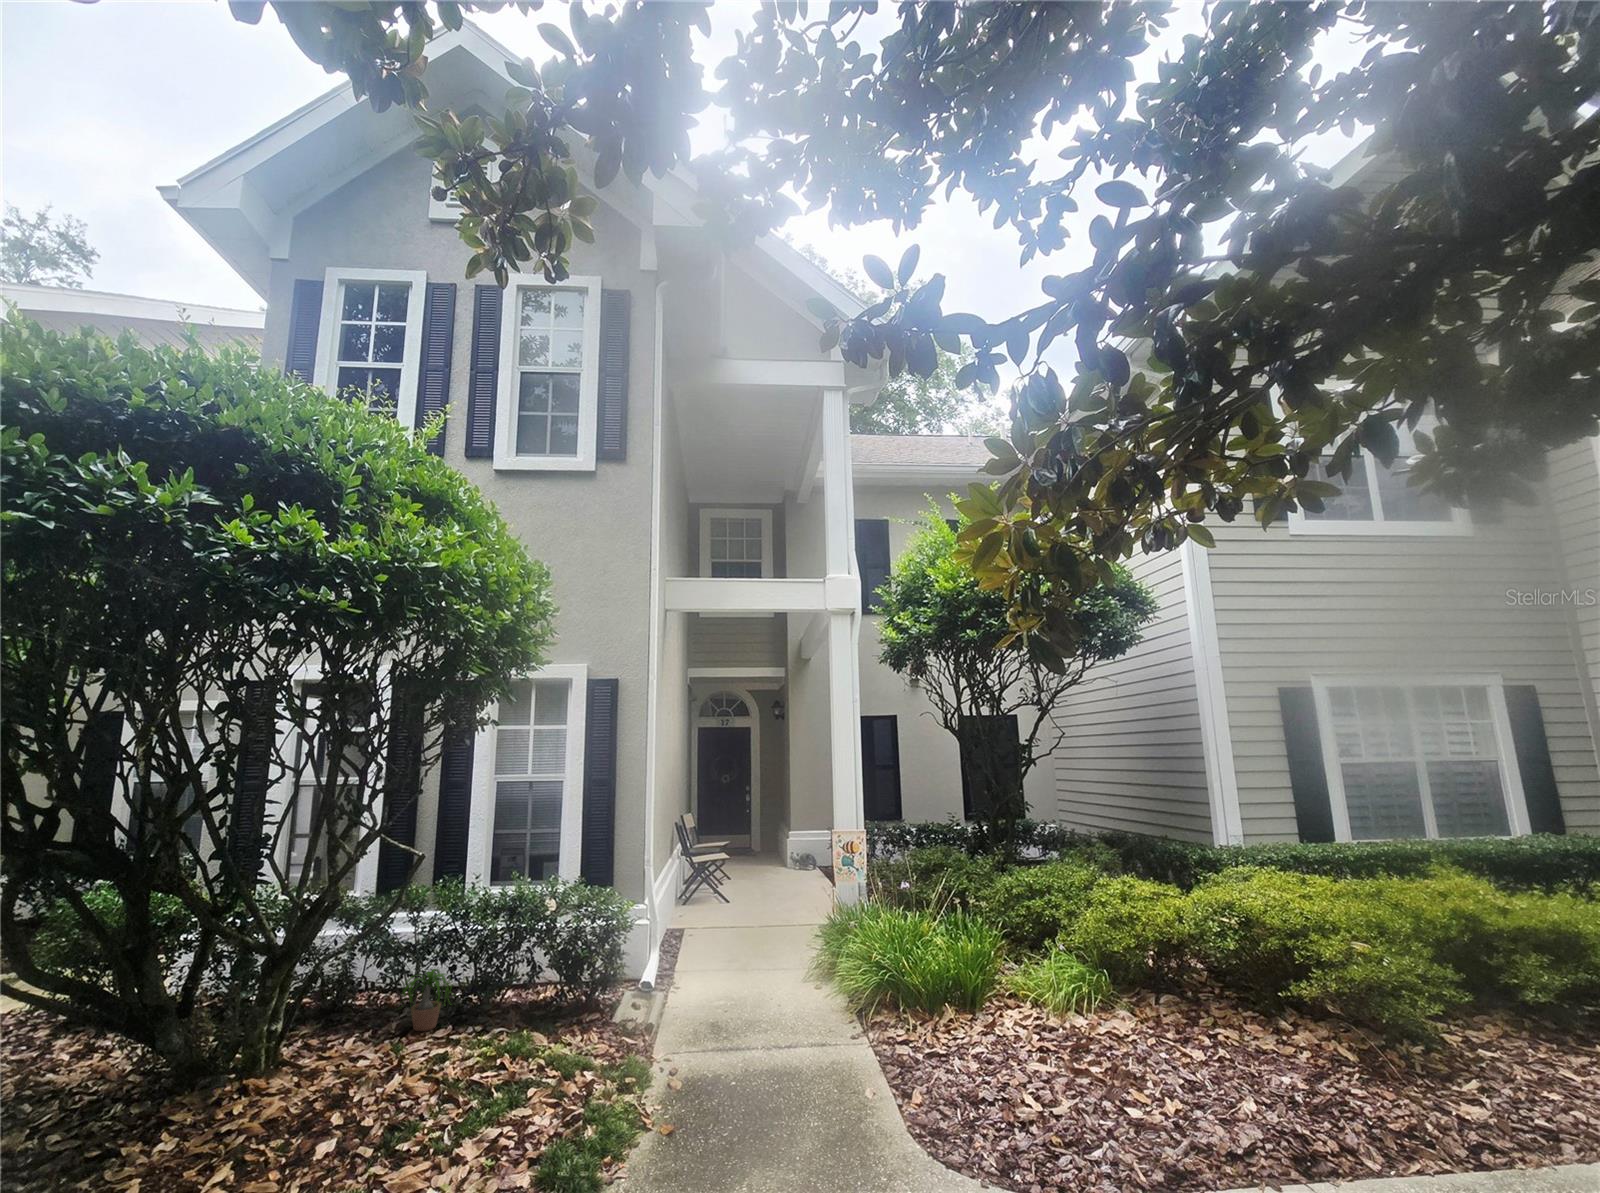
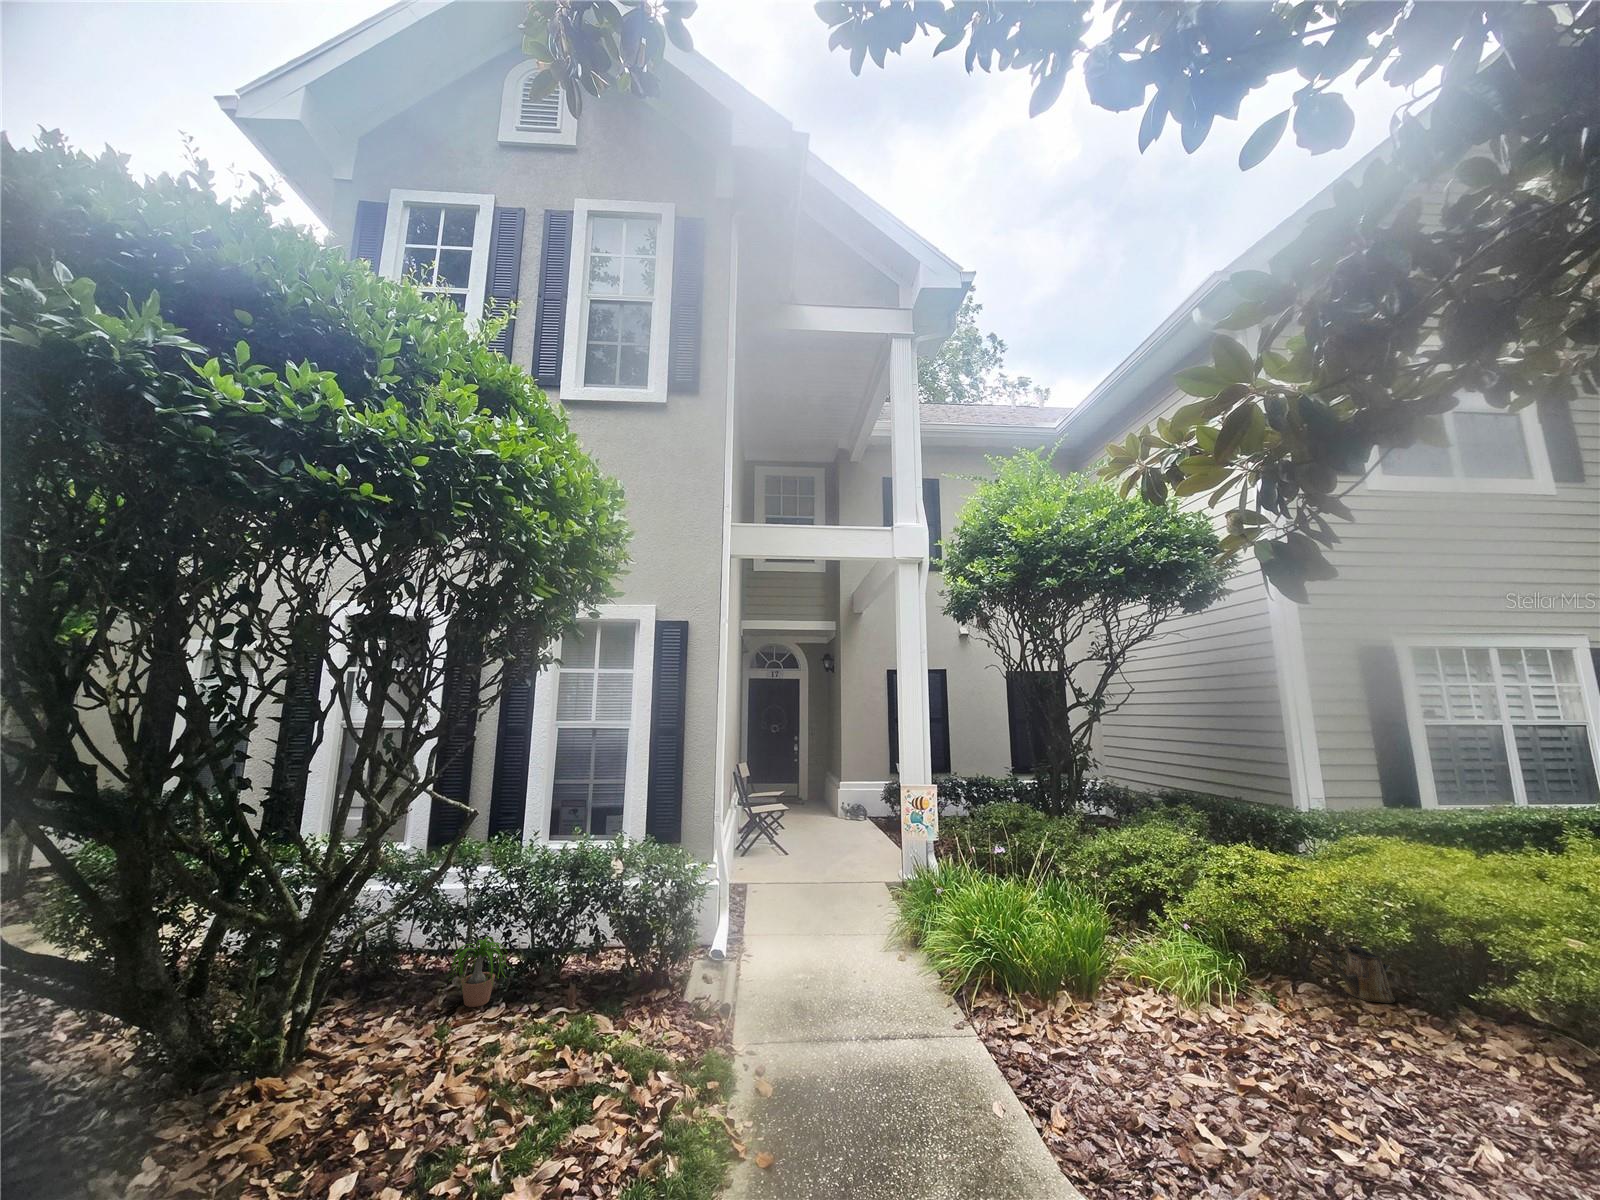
watering can: none [1173,959,1242,1009] -> present [1316,945,1395,1003]

